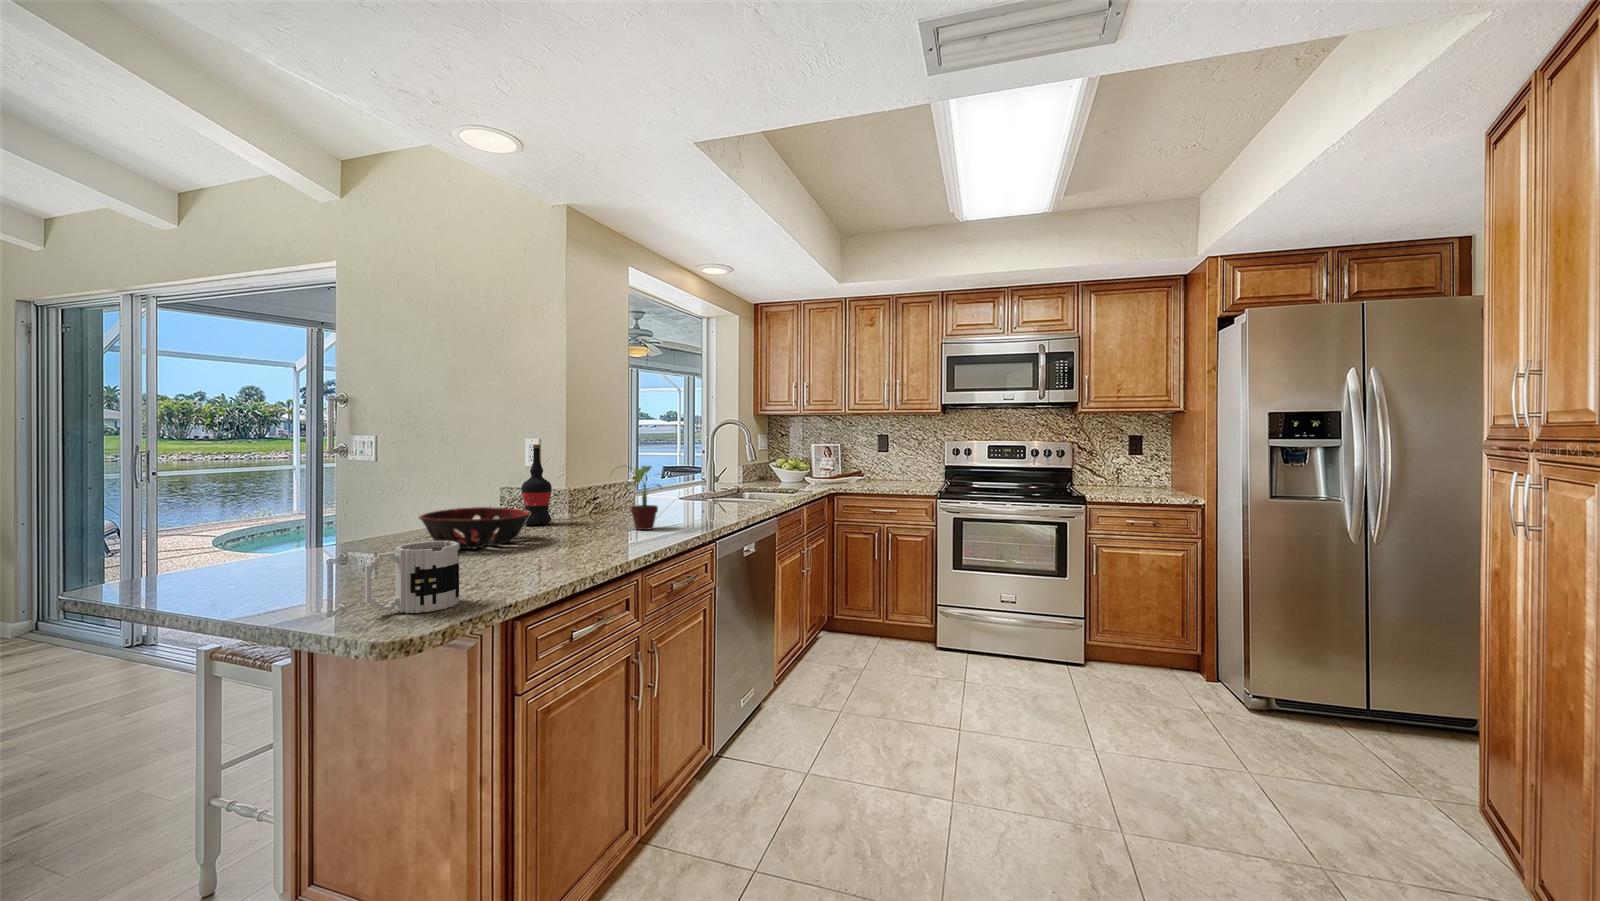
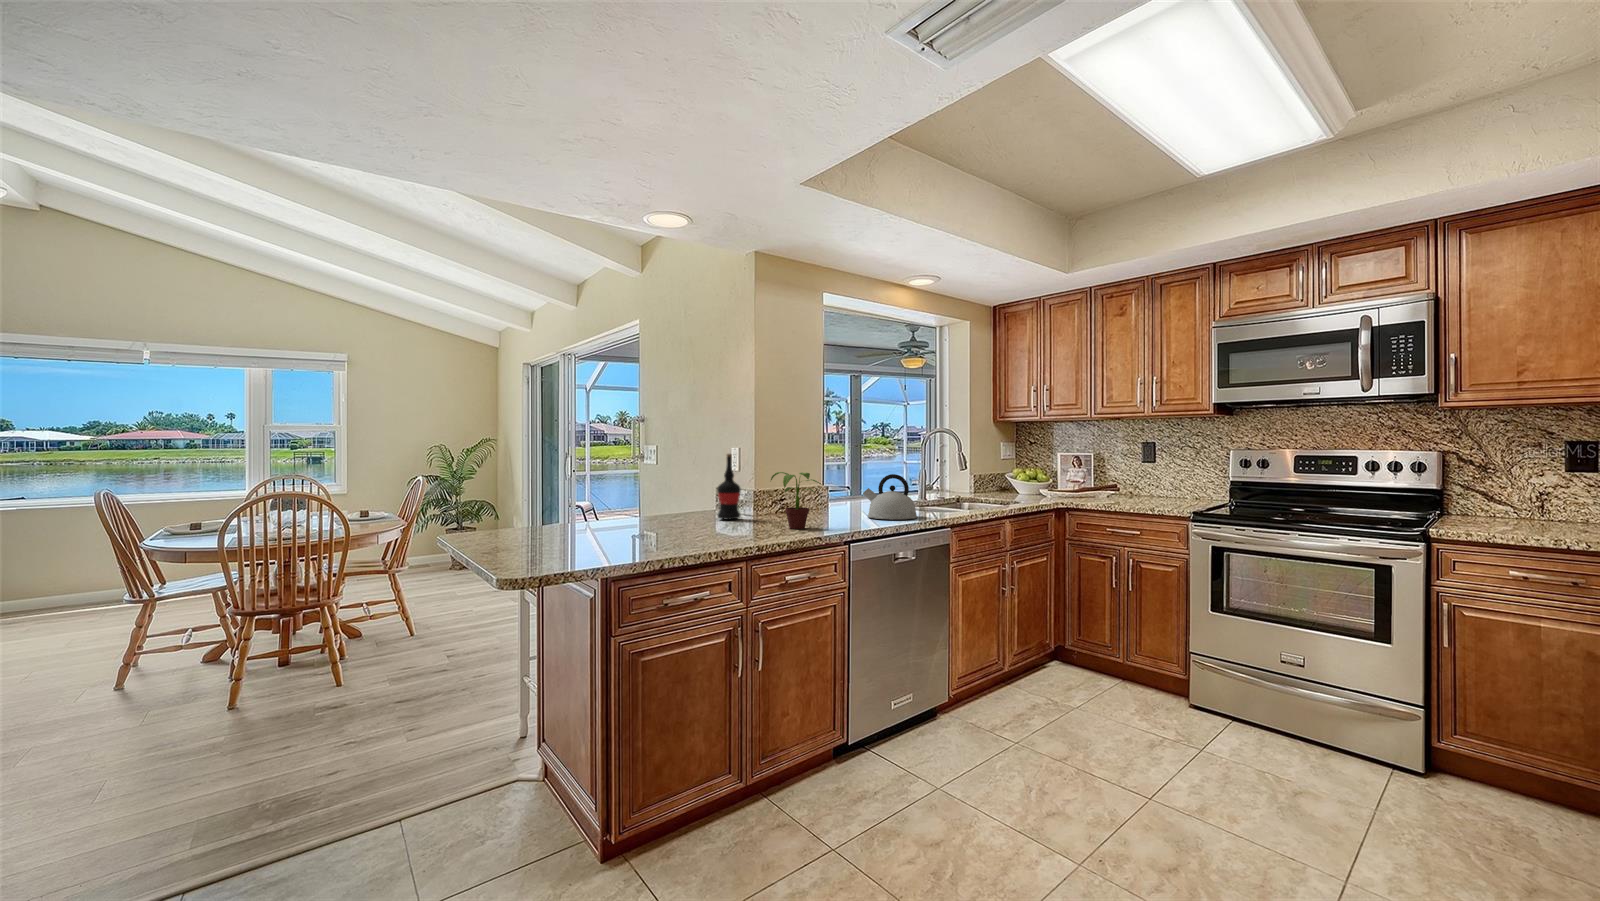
kettle: none [688,465,744,512] -> present [863,474,917,520]
decorative bowl: present [419,507,531,549] -> none [628,502,705,532]
mug: present [365,541,459,613] -> none [543,519,598,565]

